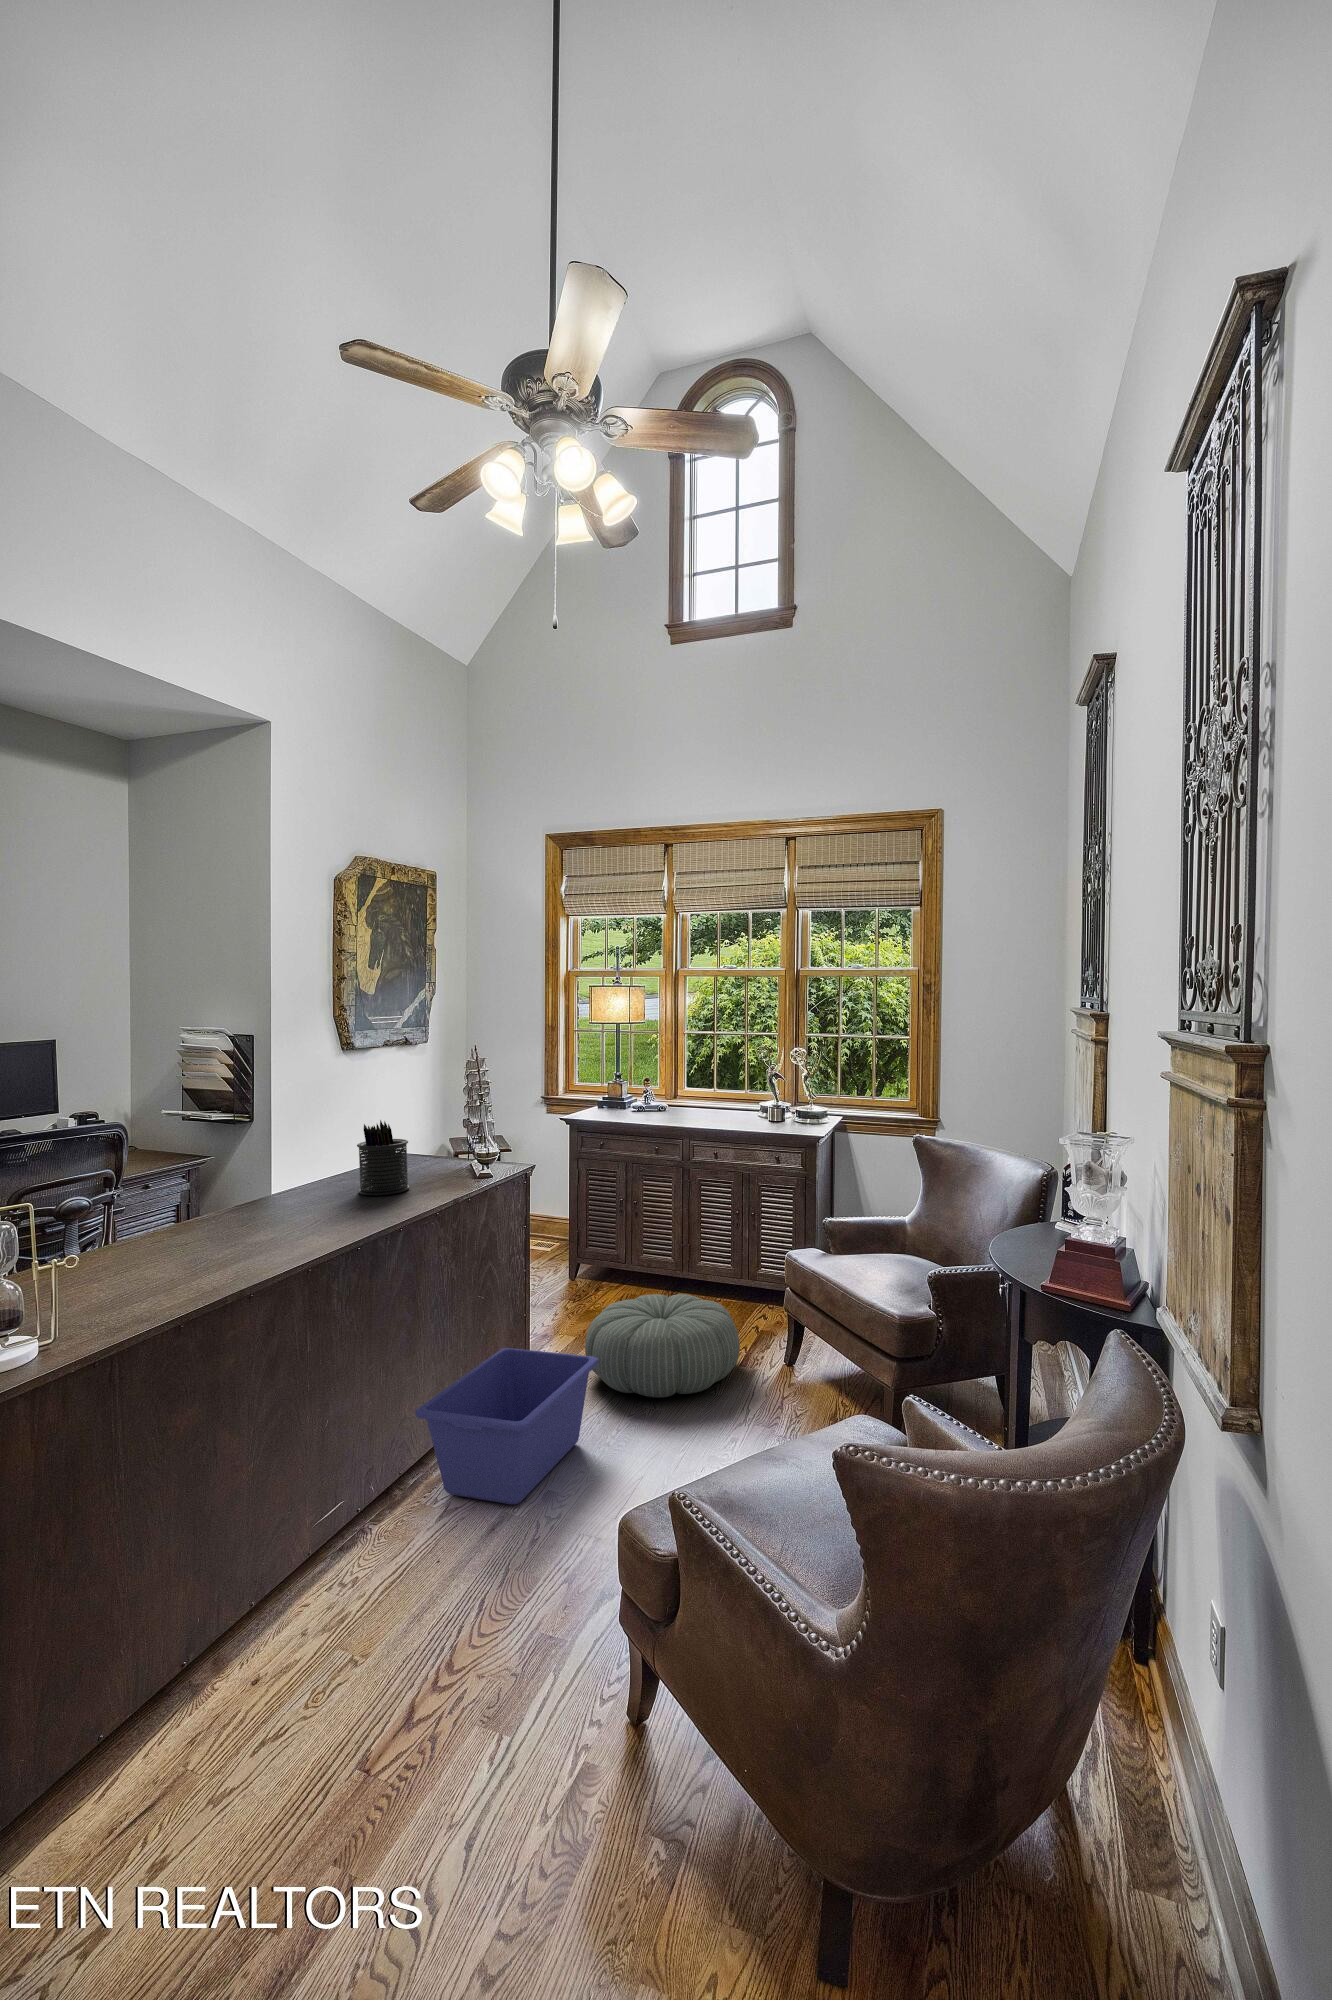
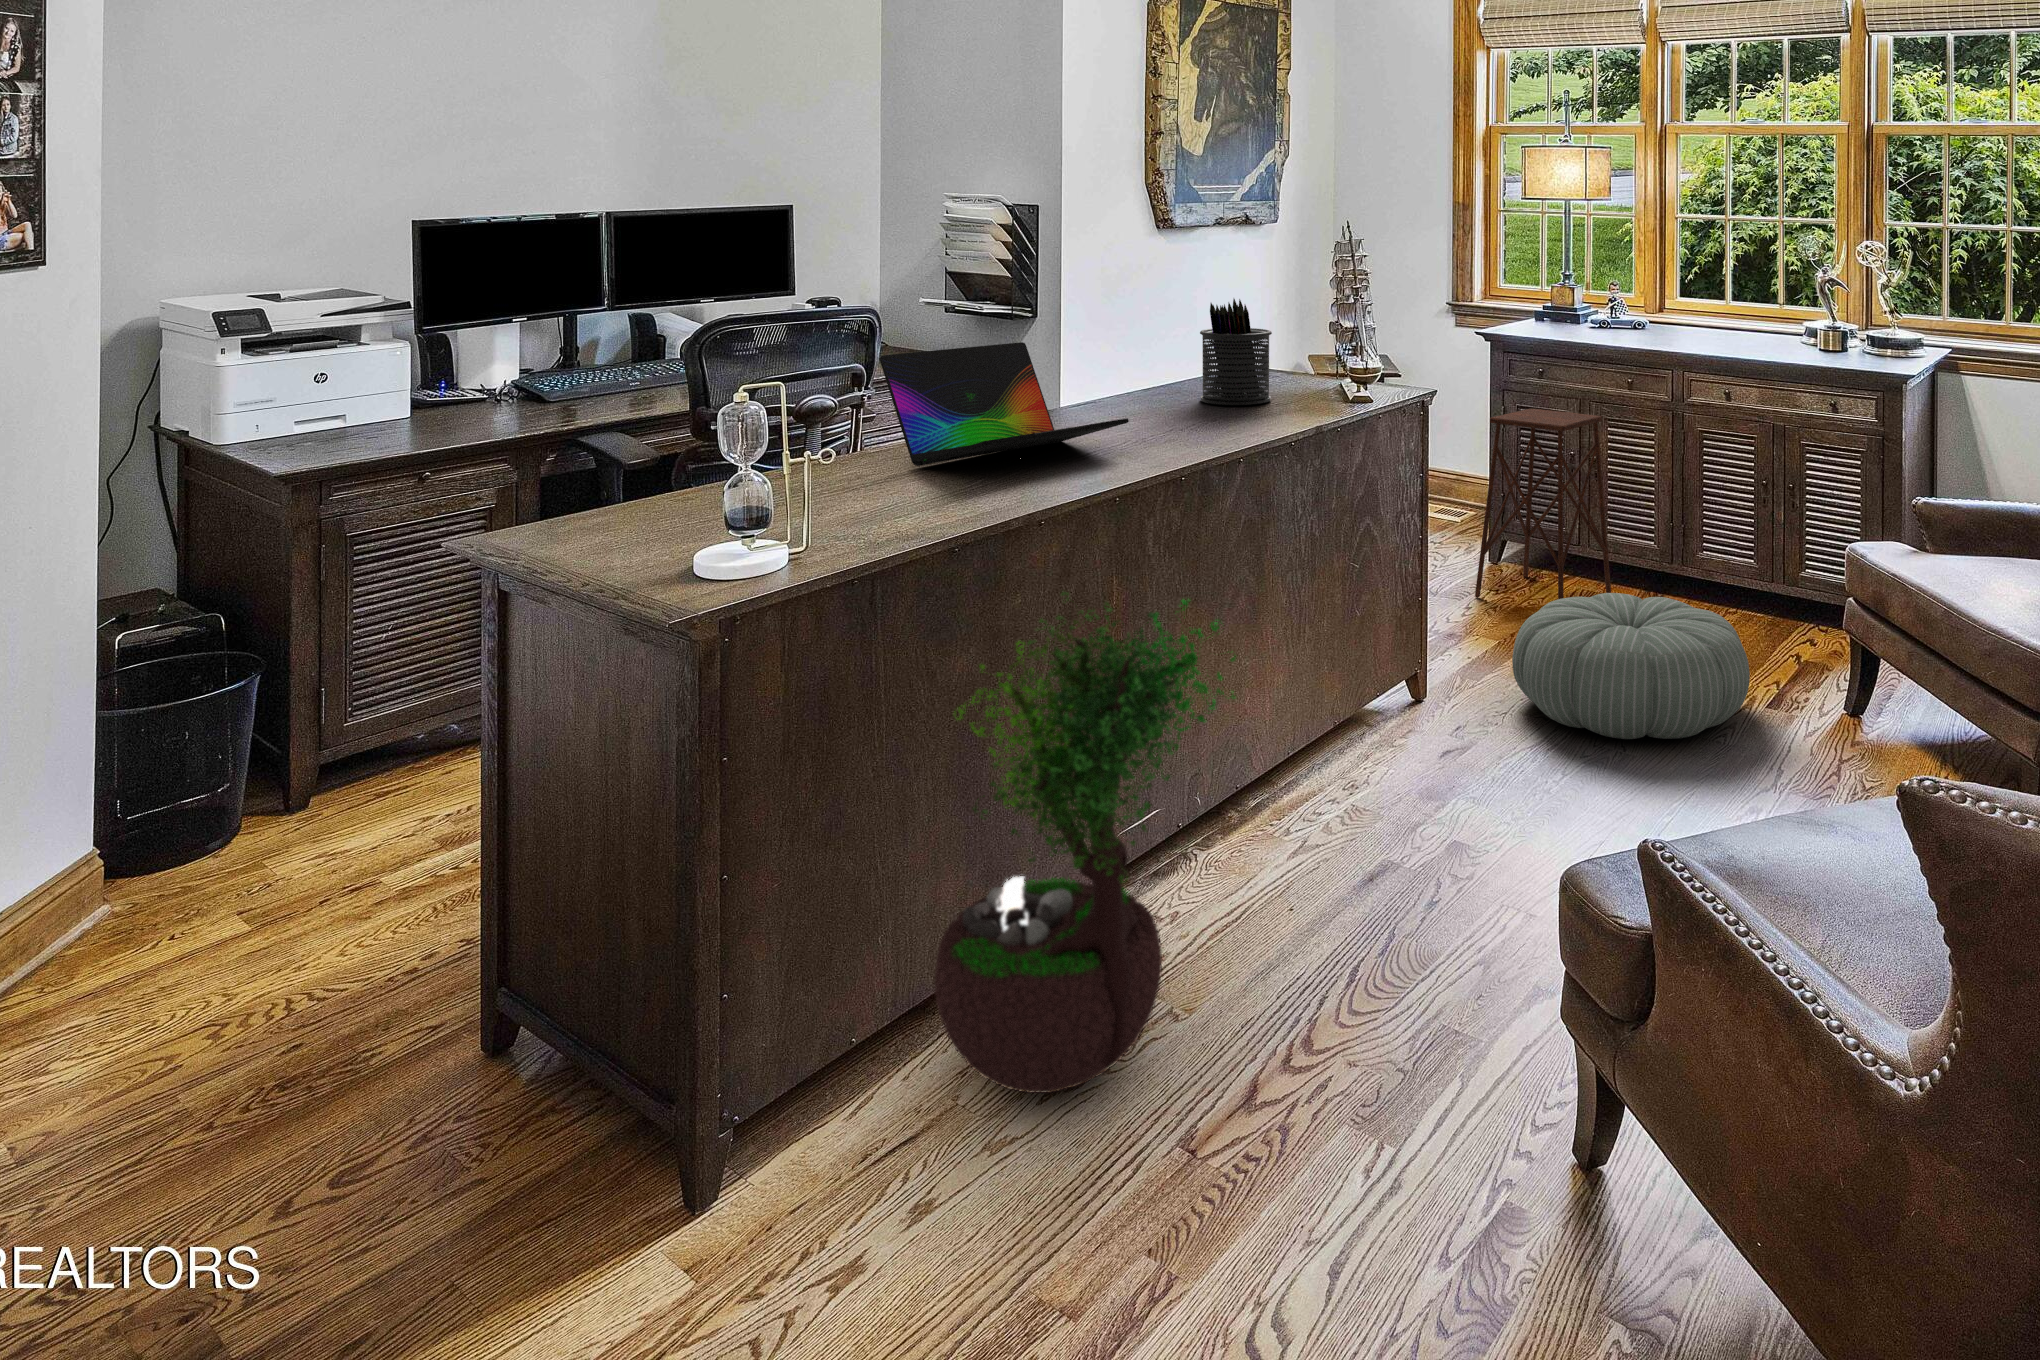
laptop: none [115,1168,306,1269] -> present [880,342,1129,466]
side table: none [559,1168,650,1309] -> present [1475,408,1611,599]
storage bin: present [415,1348,598,1504] -> none [1269,641,1534,851]
potted tree: none [164,1356,389,1748] -> present [935,592,1235,1093]

